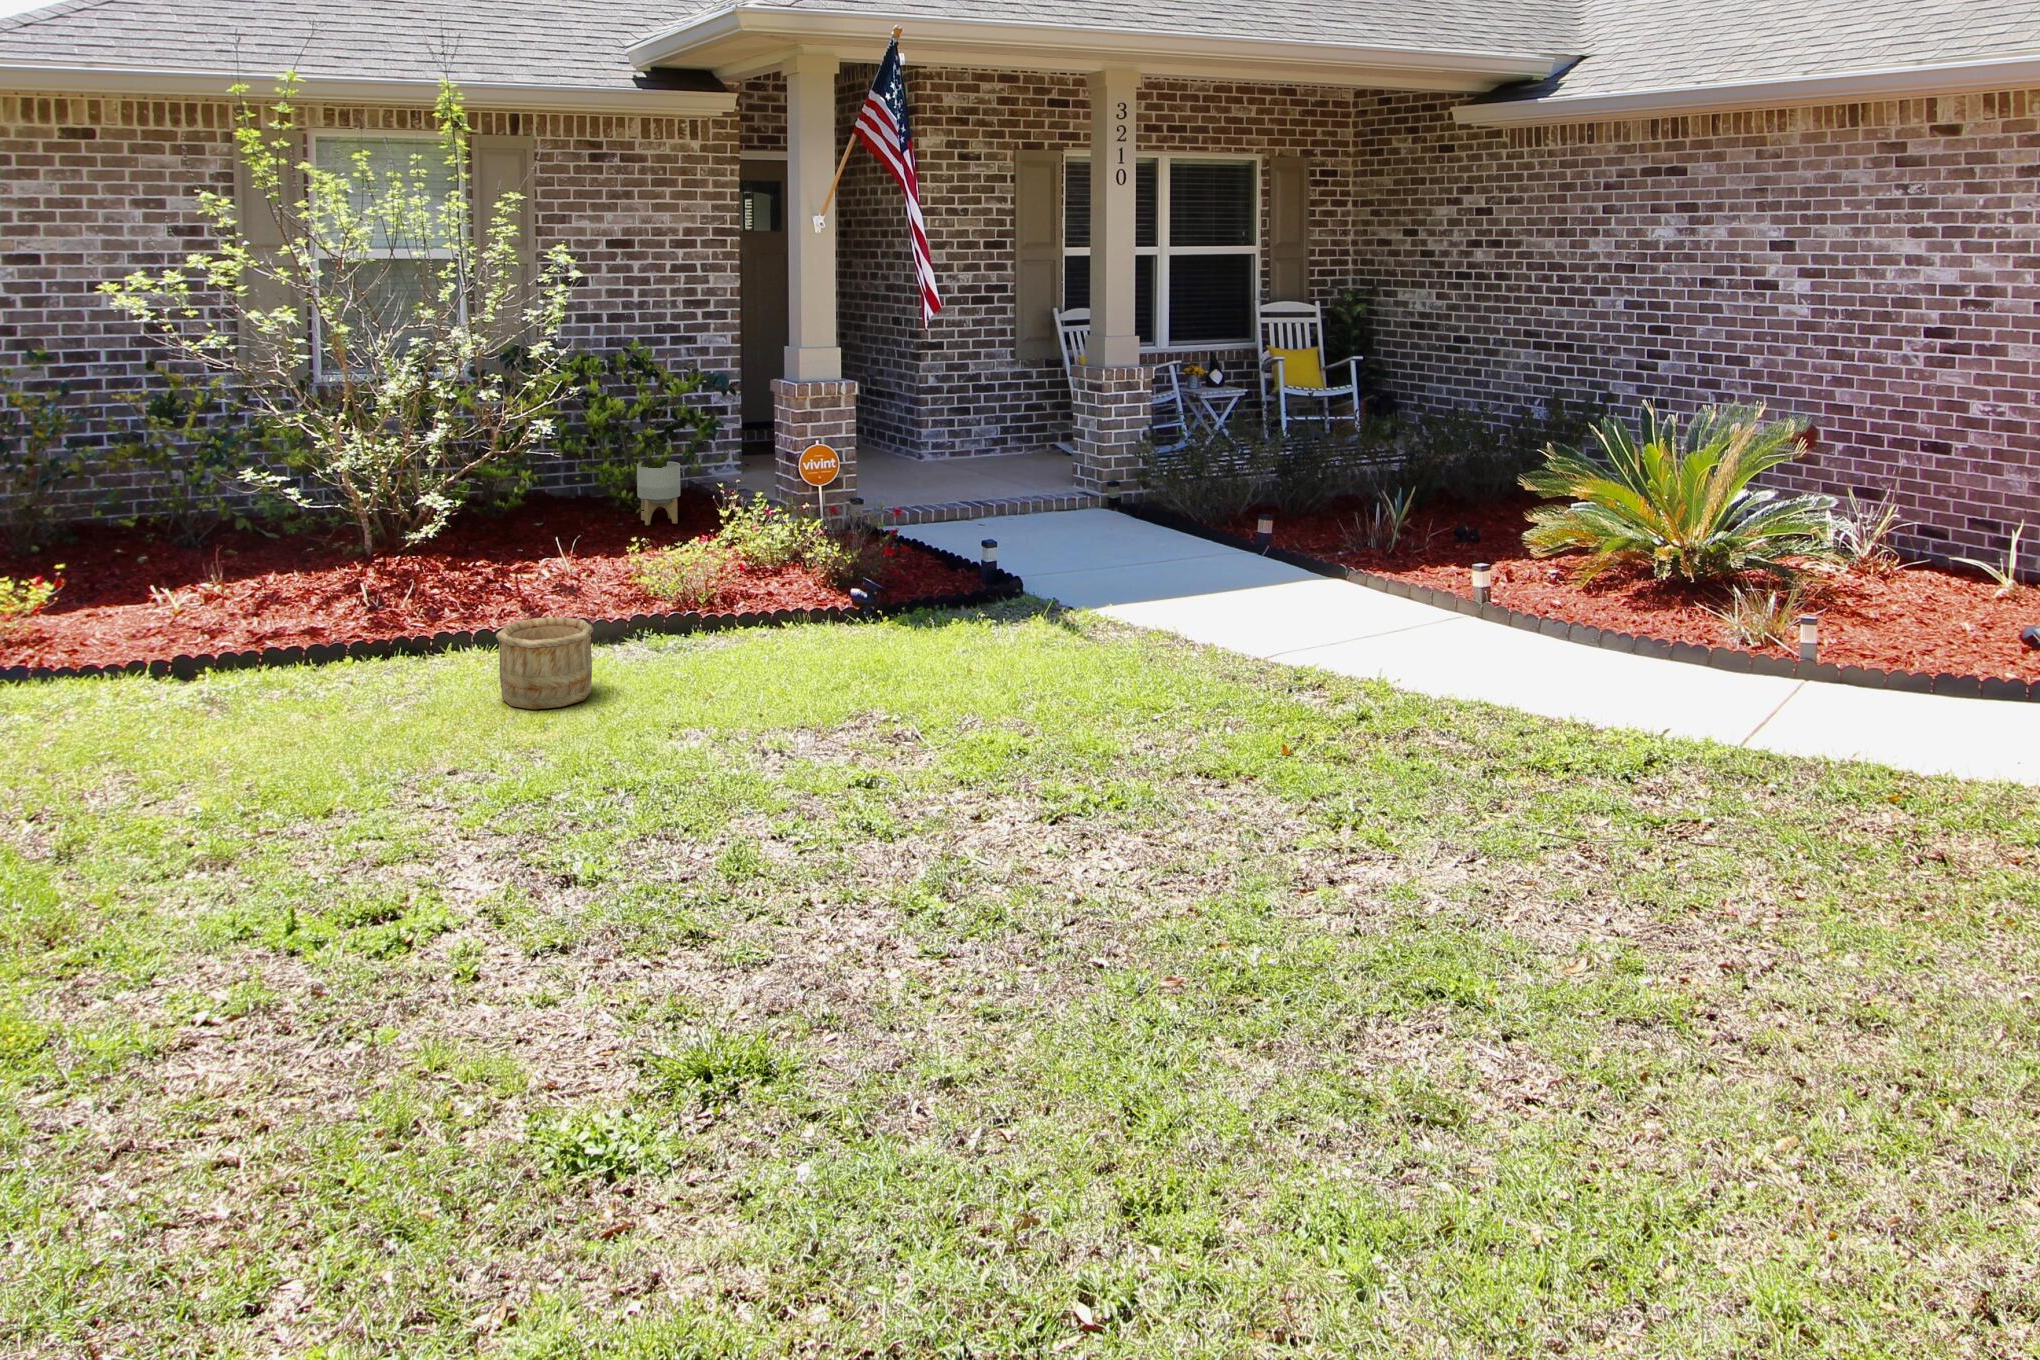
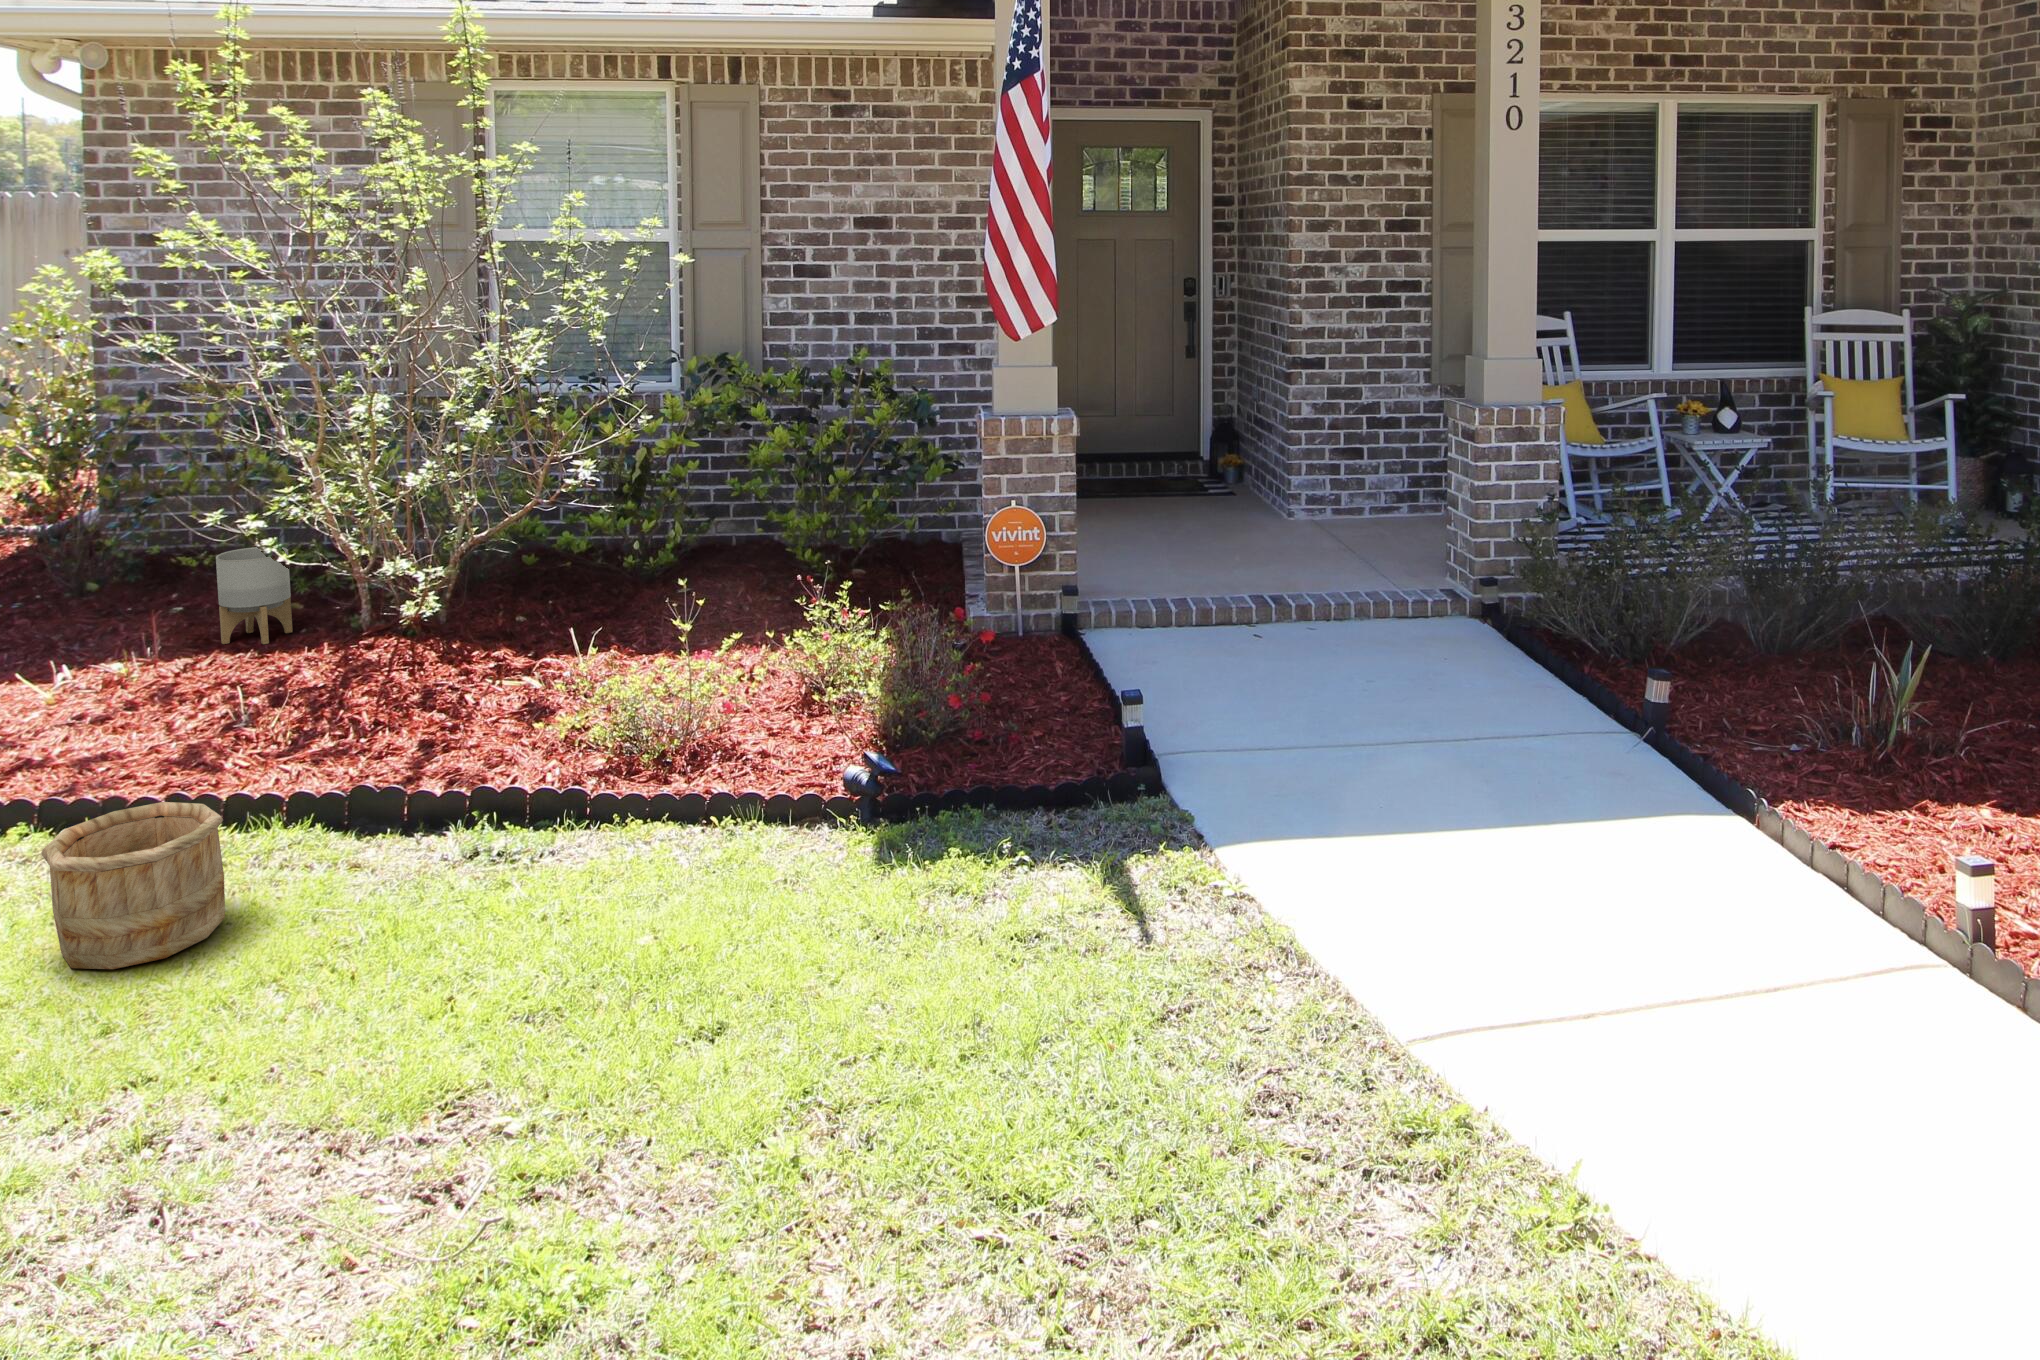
planter: present [637,461,680,525] -> present [216,547,292,644]

